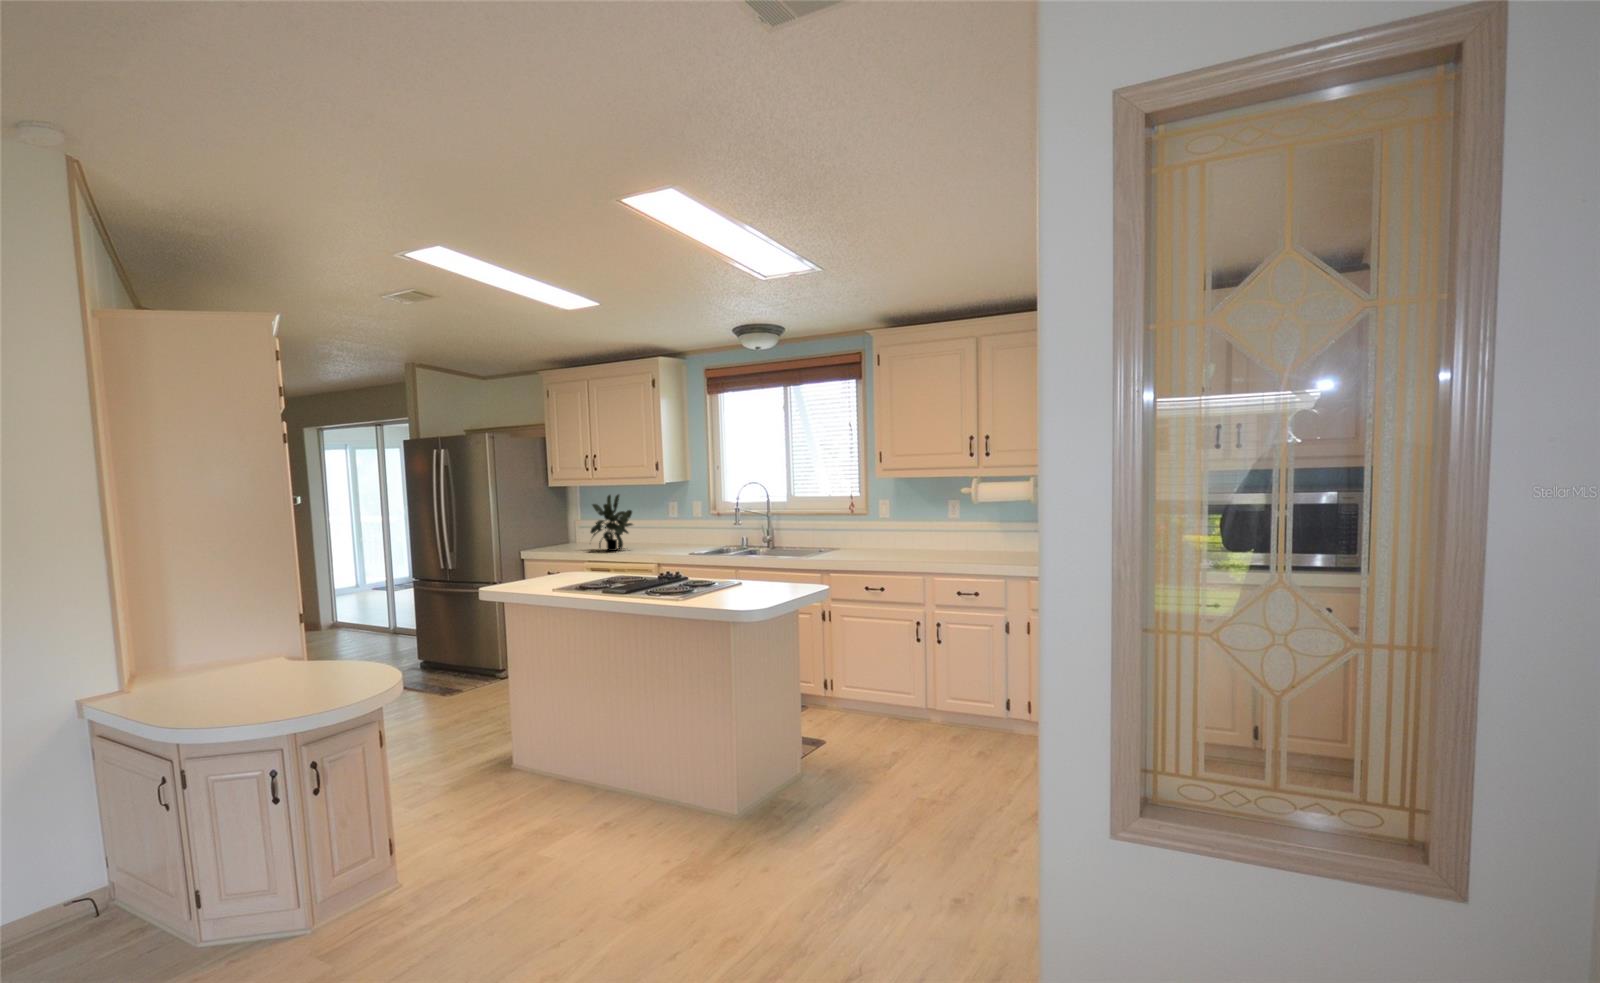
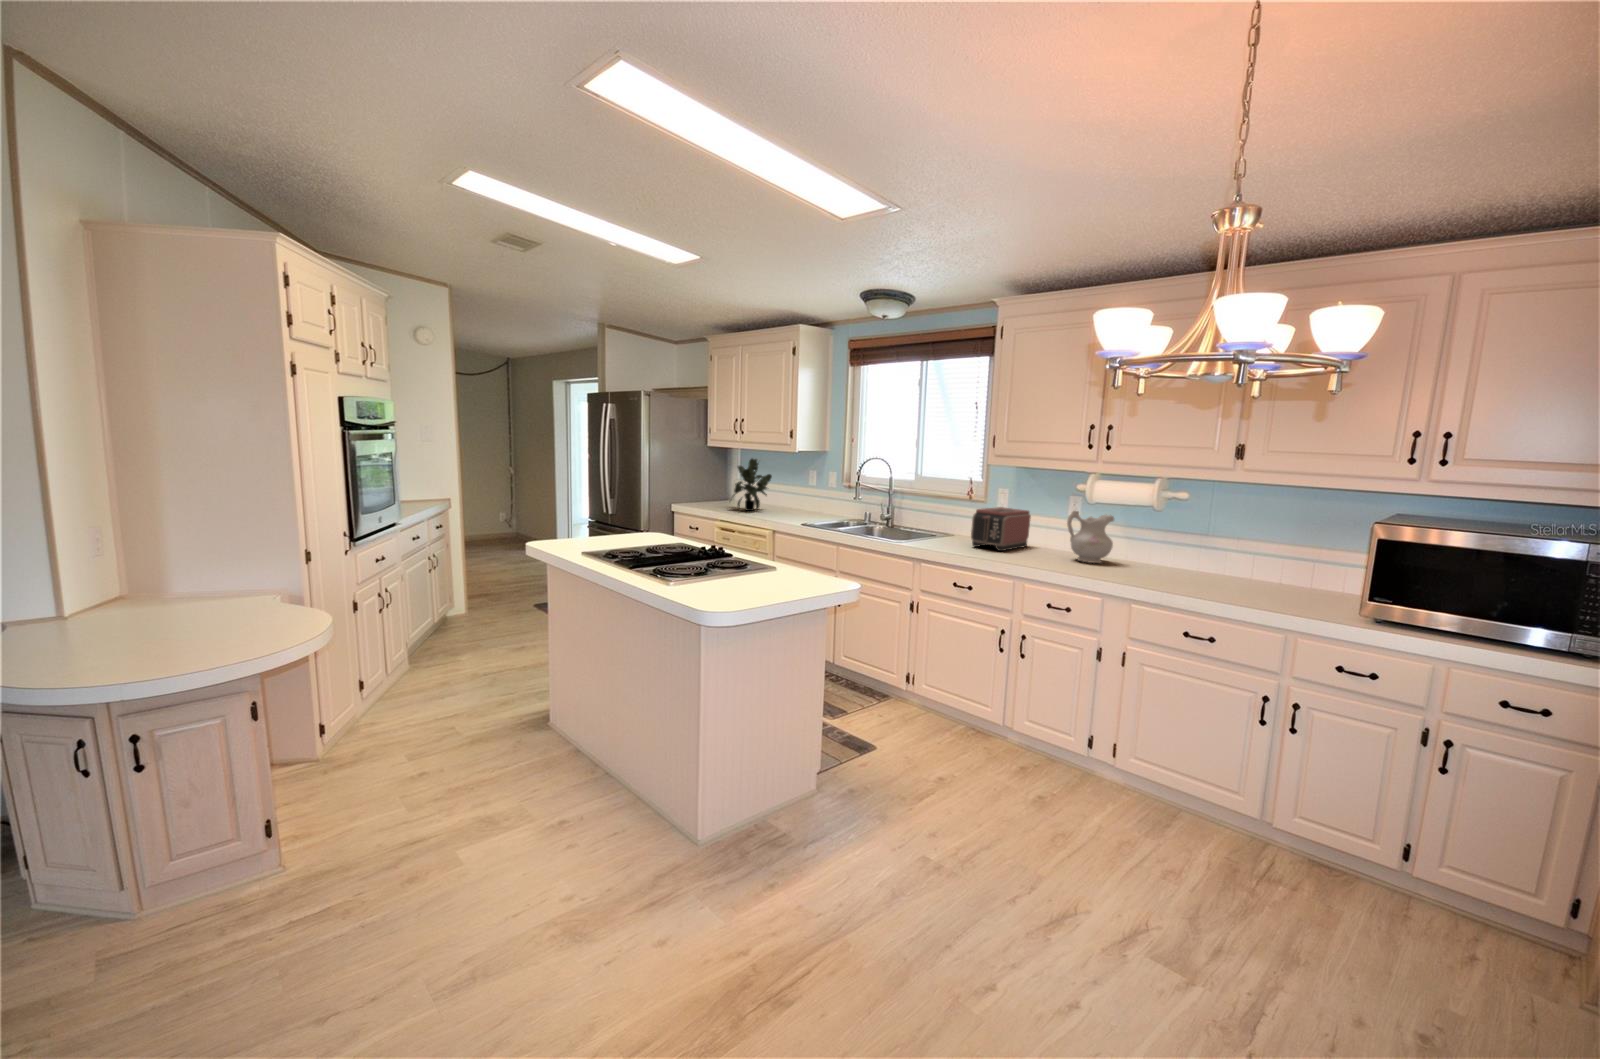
ceramic pitcher: none [954,510,993,554] -> present [1067,511,1114,563]
toaster: none [869,517,914,555] -> present [971,507,1031,551]

